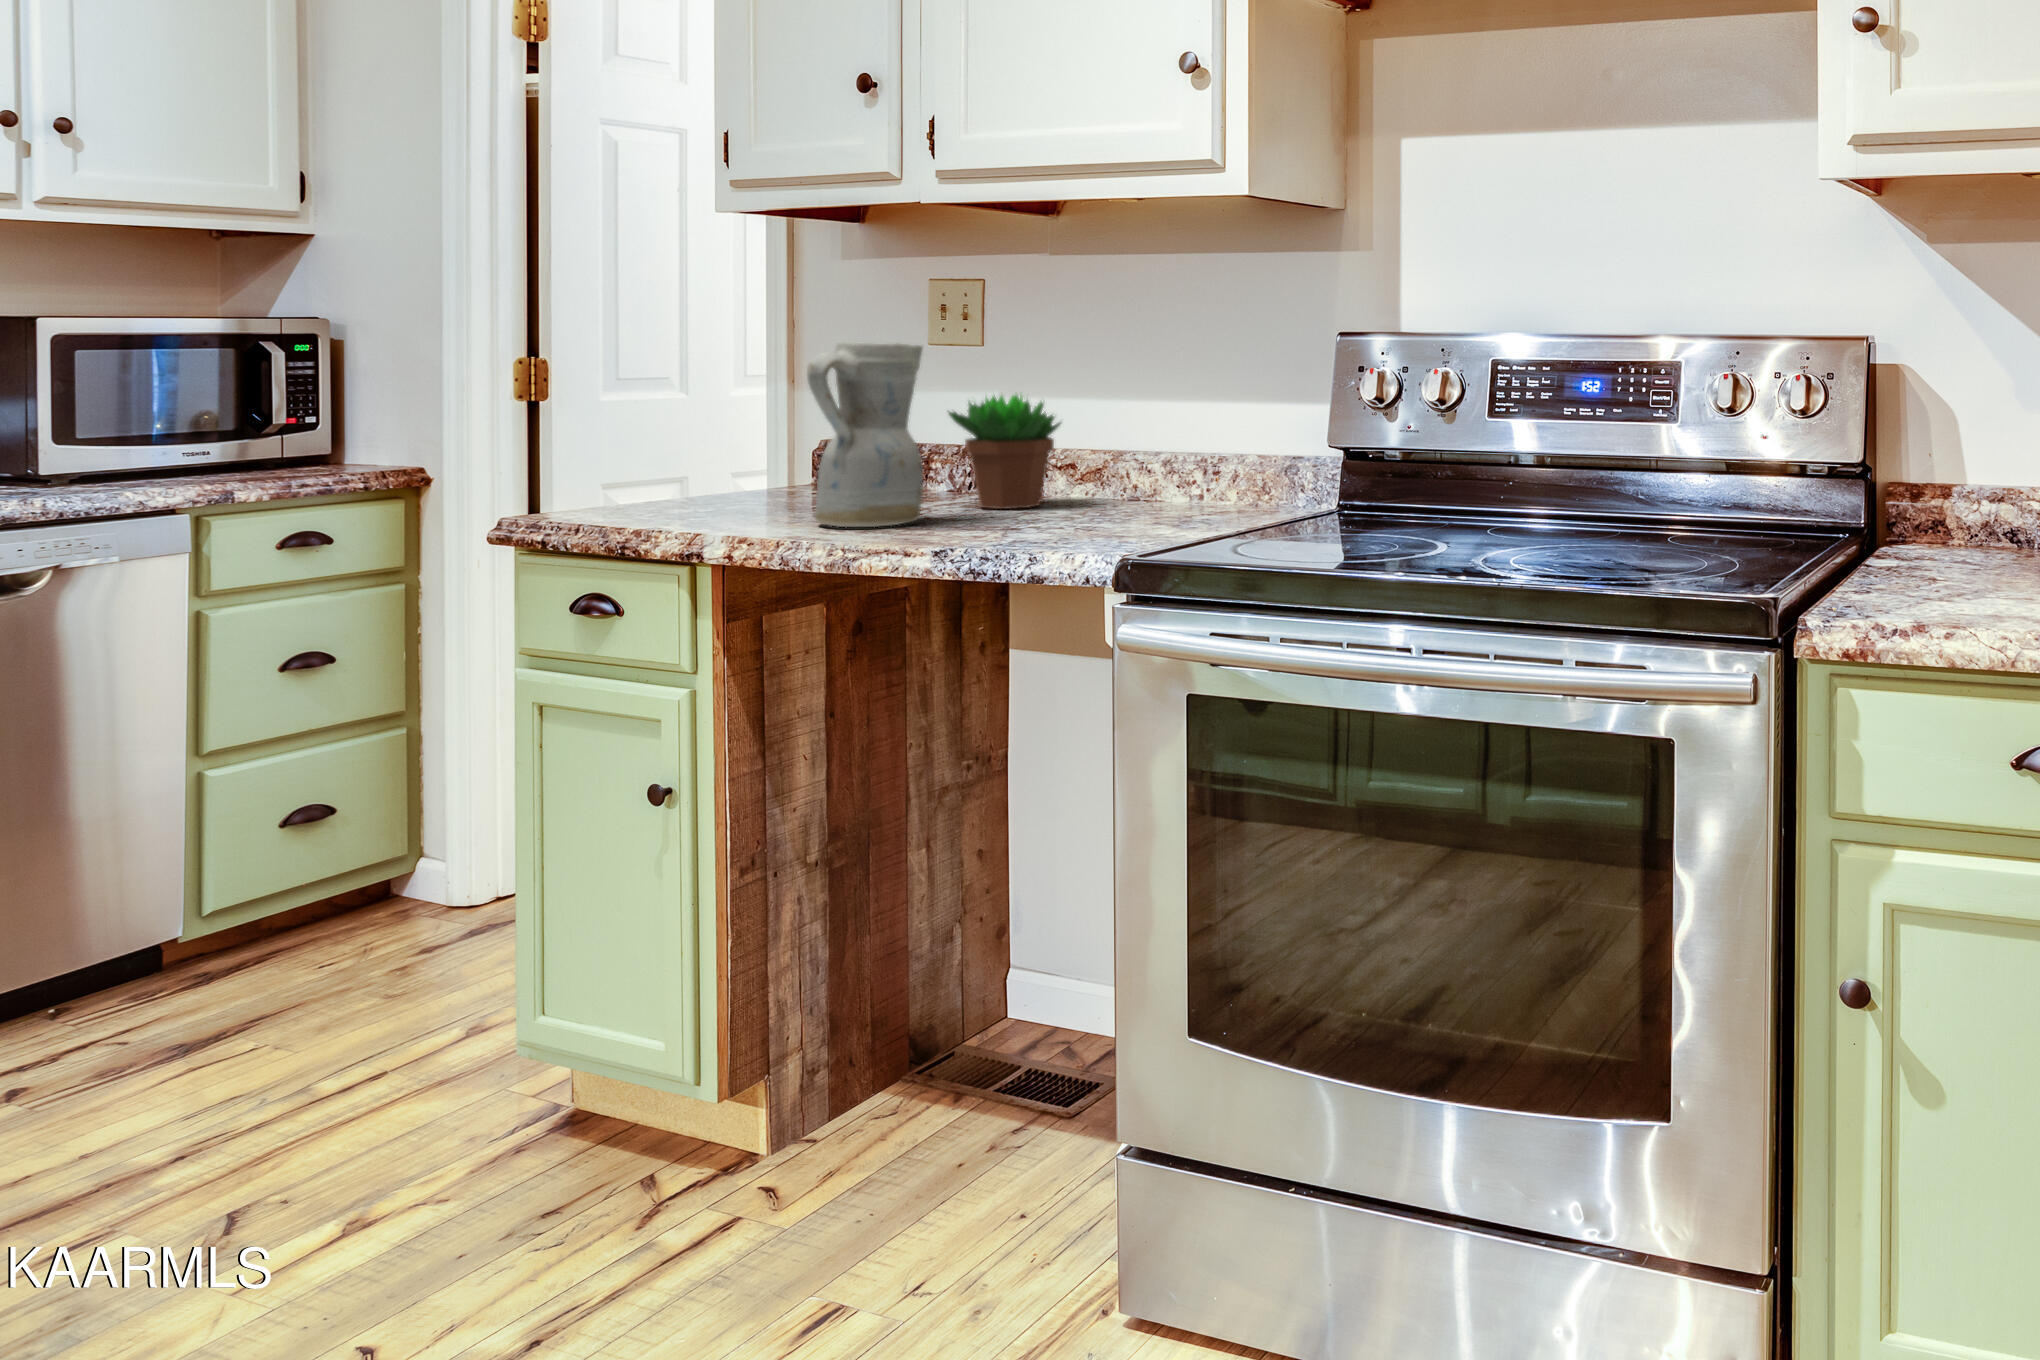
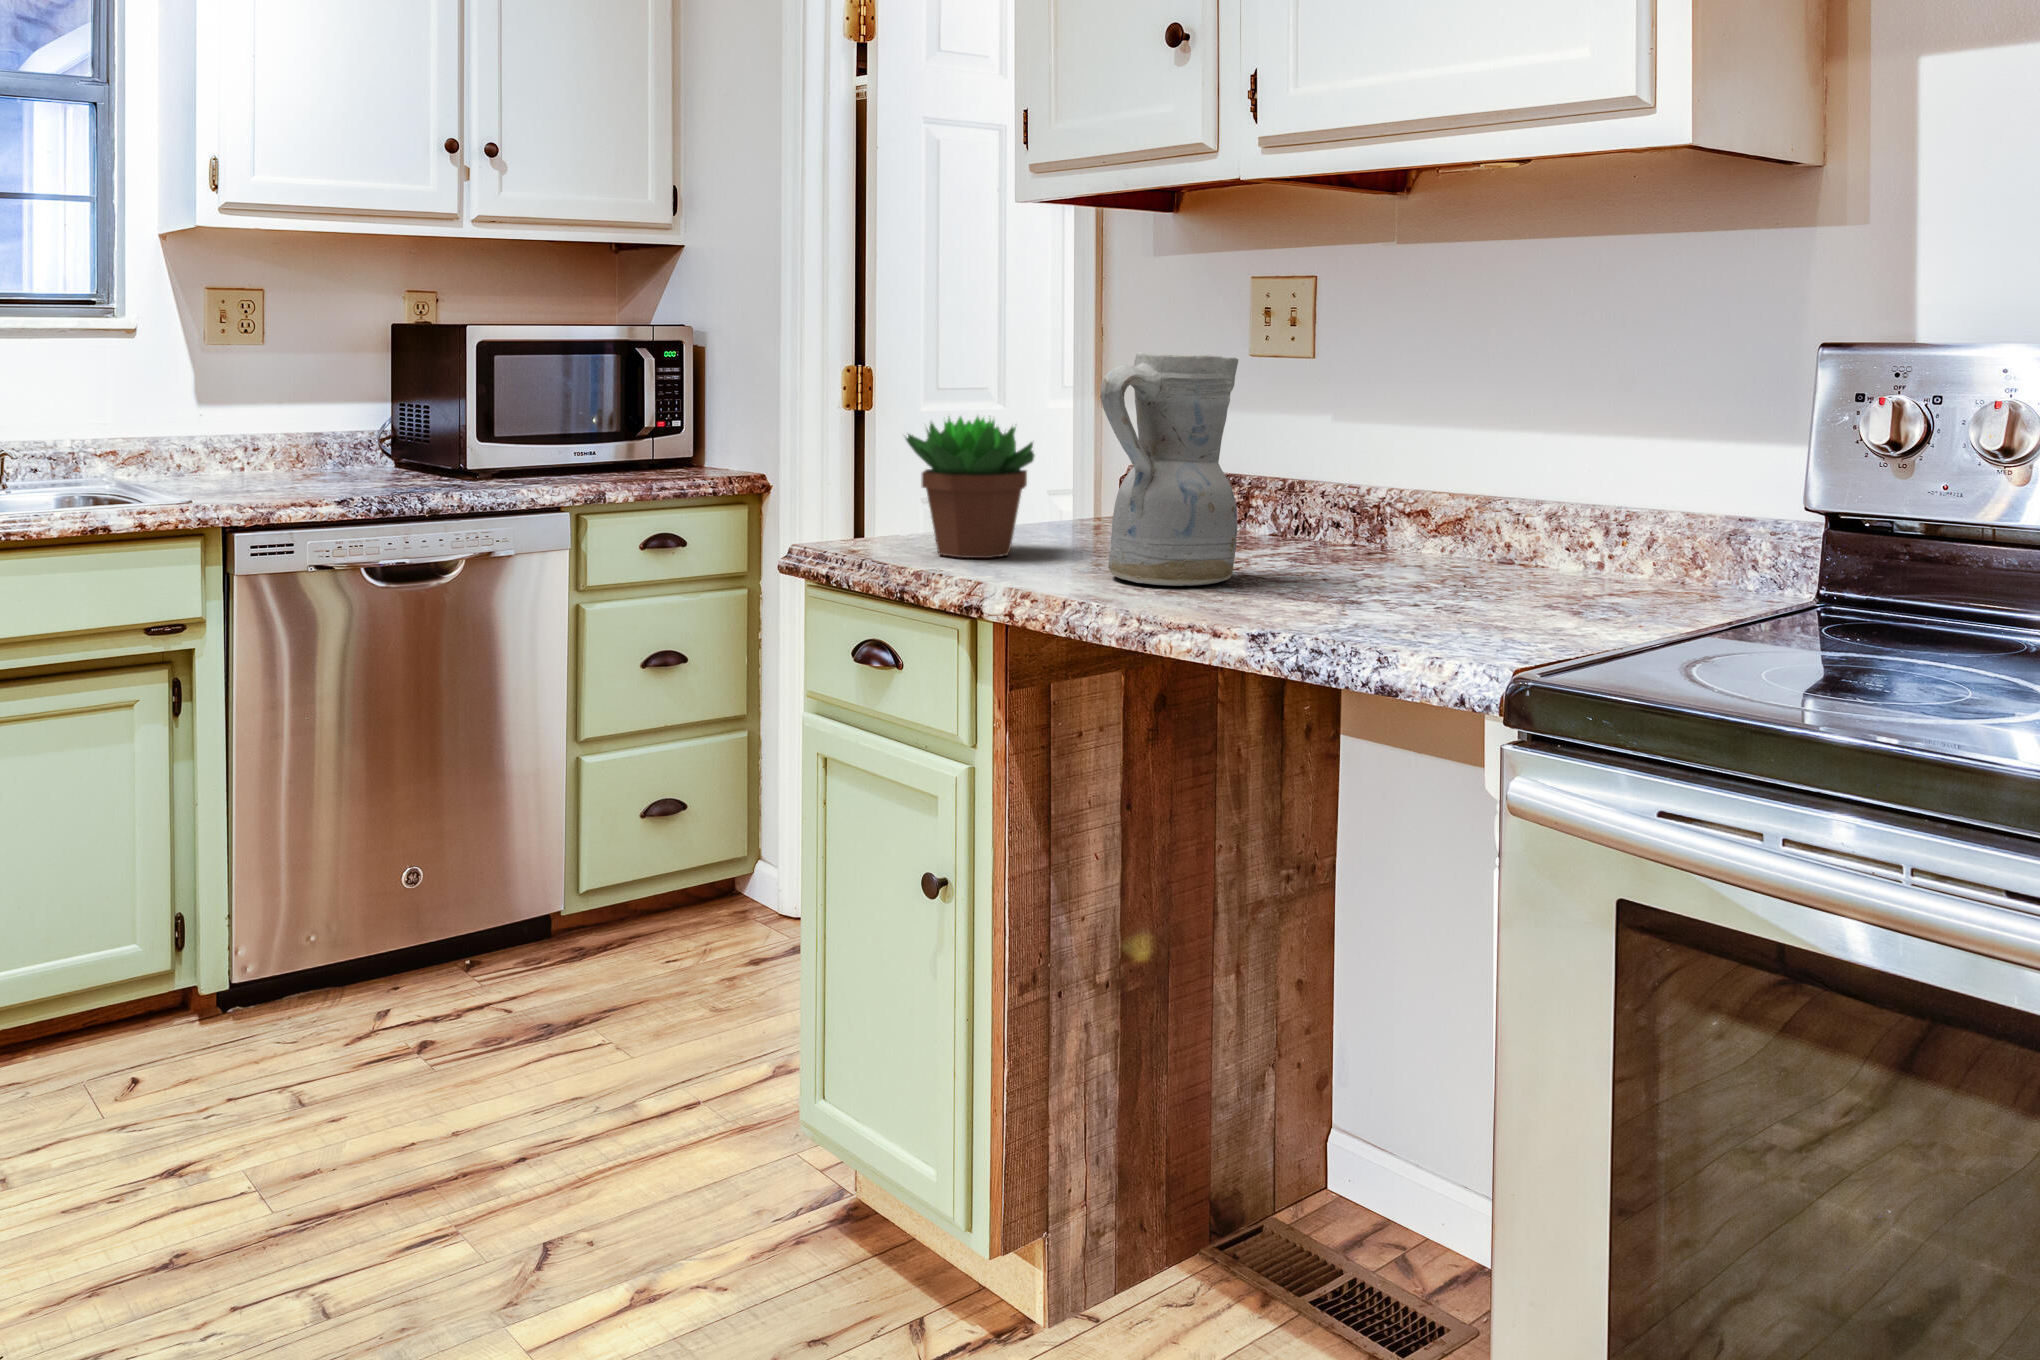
succulent plant: present [947,395,1061,509] -> present [906,416,1034,558]

